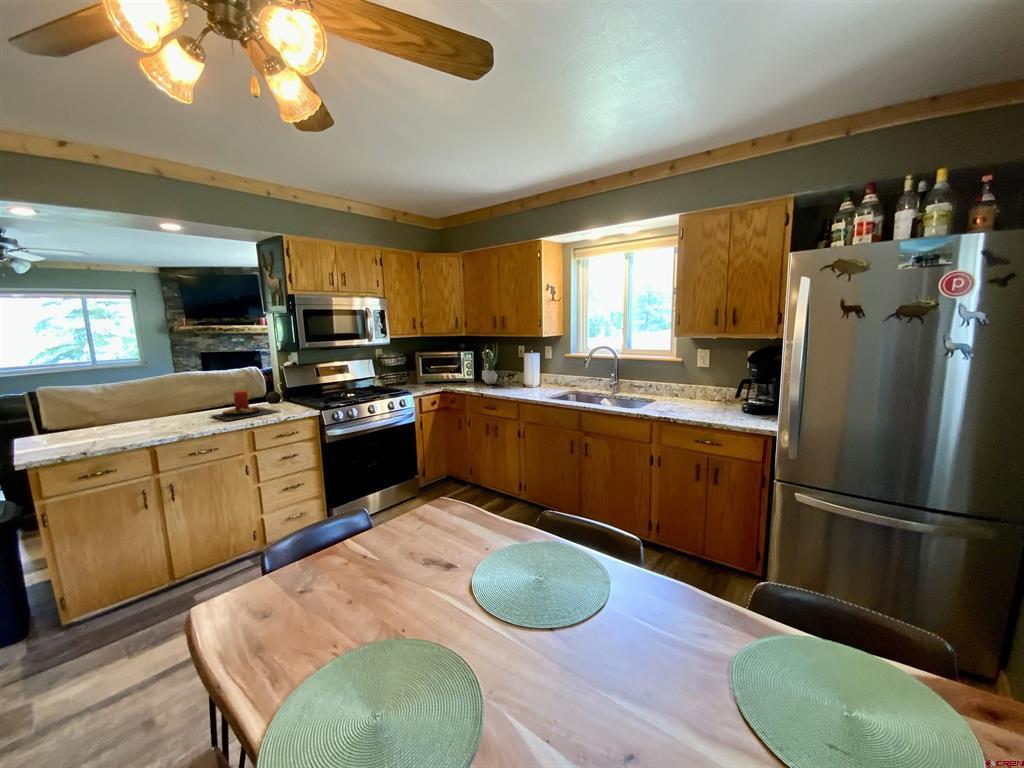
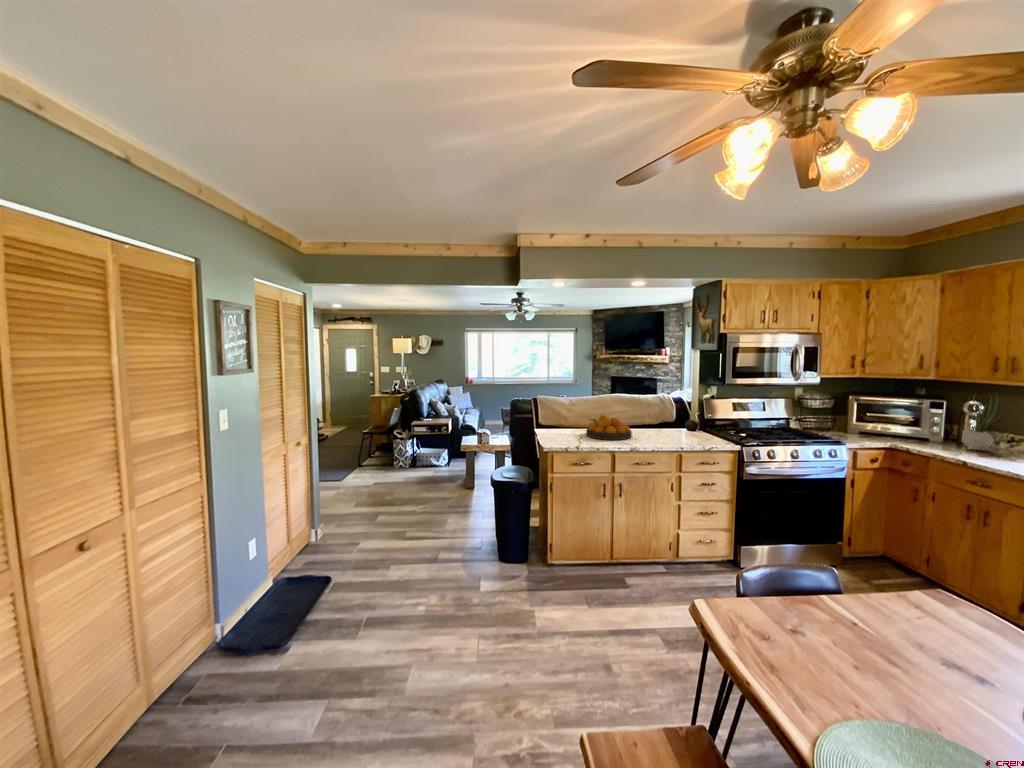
candle: present [211,391,280,421] -> none [646,416,703,442]
fruit bowl: none [108,401,186,434] -> present [586,415,632,440]

